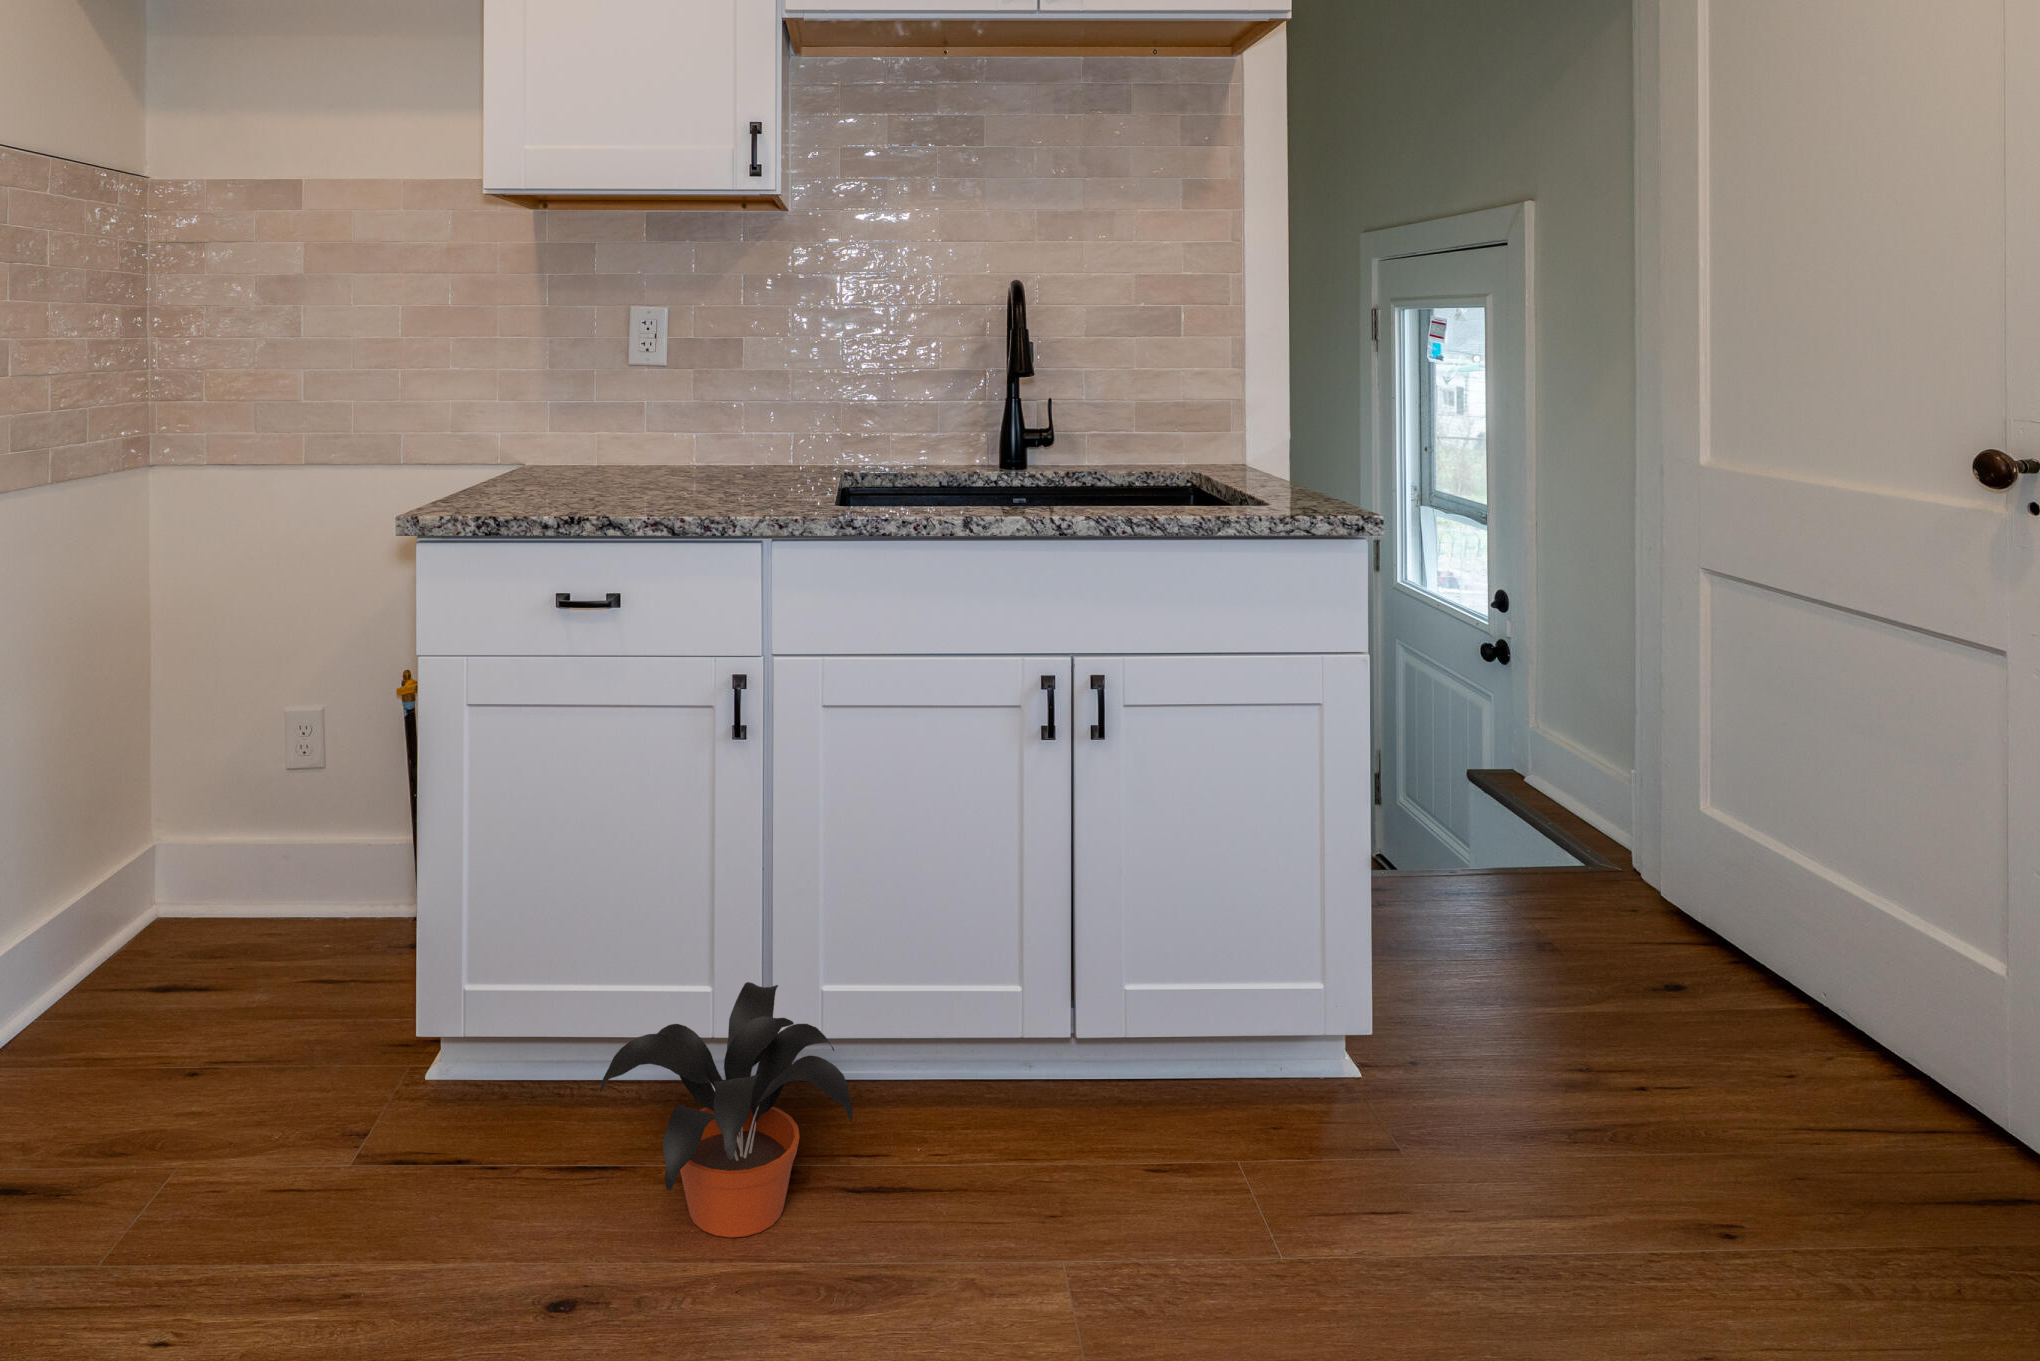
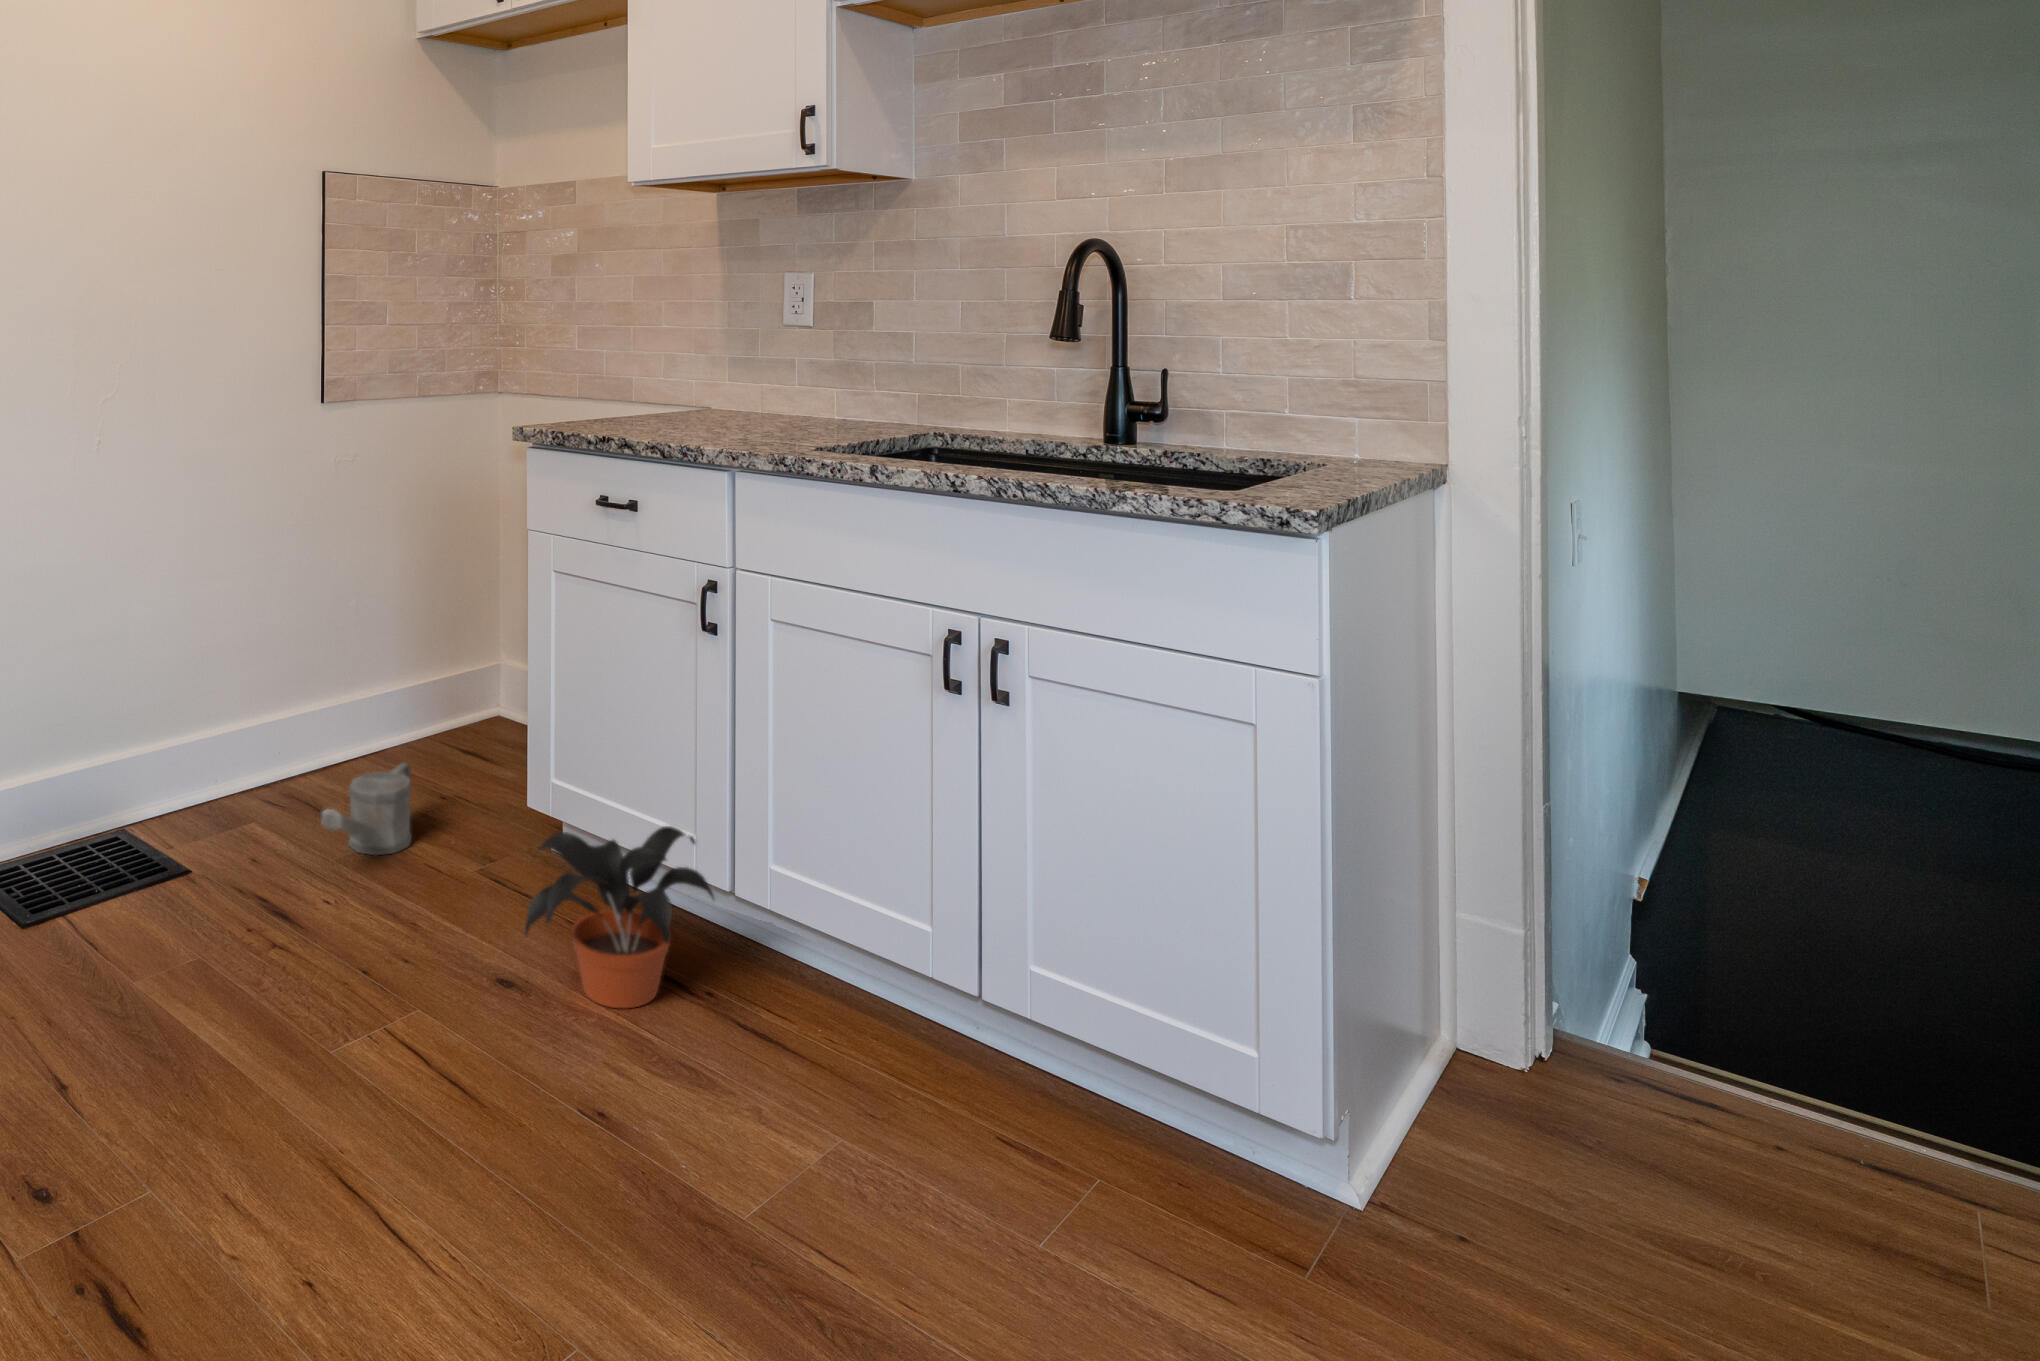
watering can: none [146,1030,255,1194] -> present [322,763,412,855]

